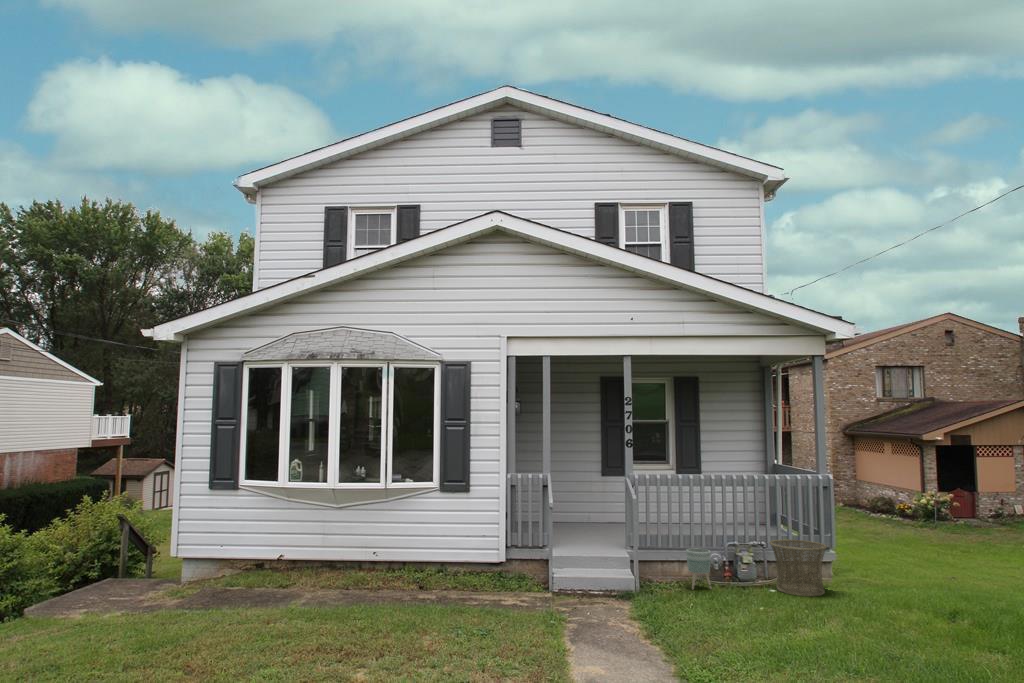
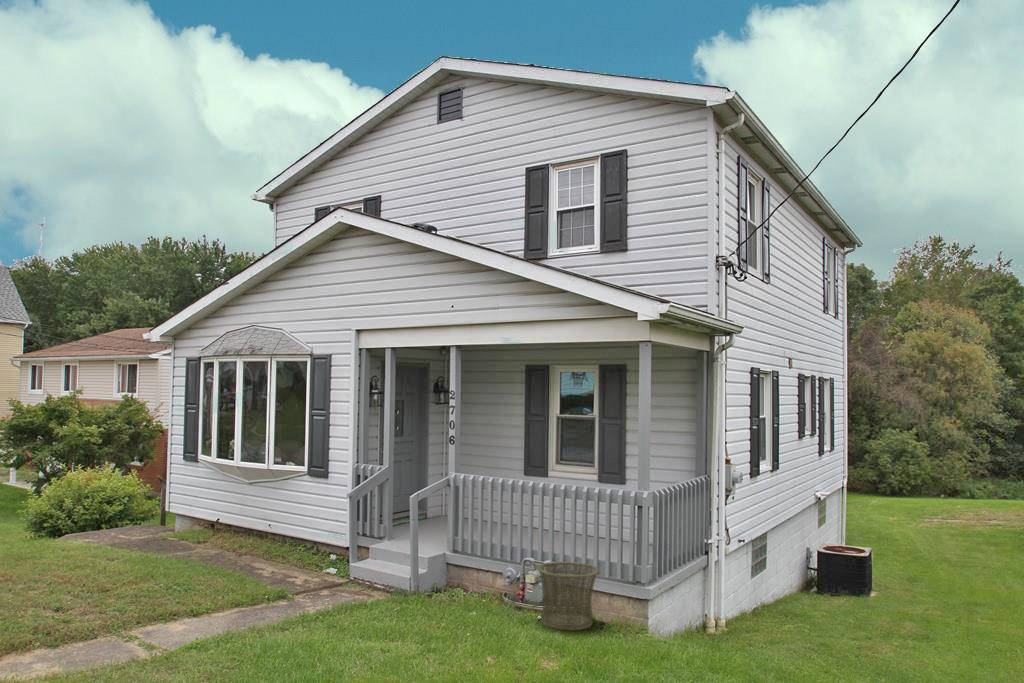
planter: present [686,548,711,589] -> none [468,558,495,603]

